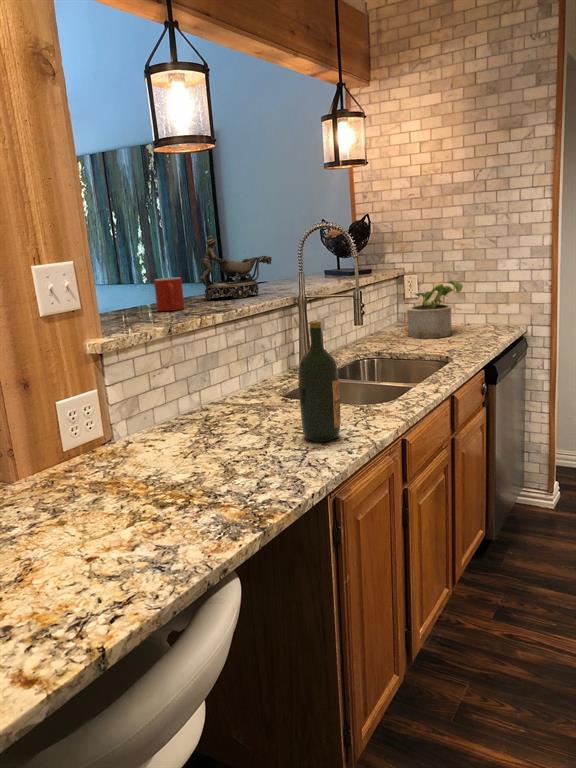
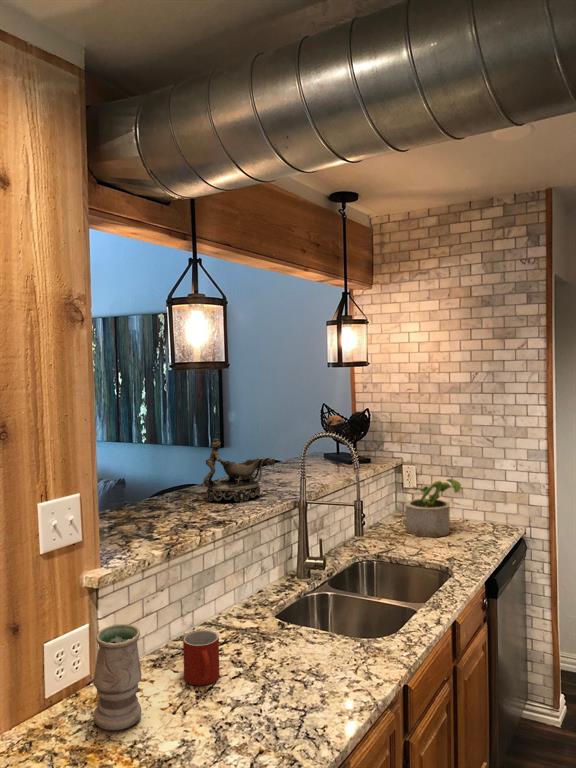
mug: present [154,277,184,311] -> present [183,630,219,685]
wine bottle: present [298,321,341,442] -> none [300,565,342,697]
vase: none [104,379,154,469] -> present [94,624,142,730]

